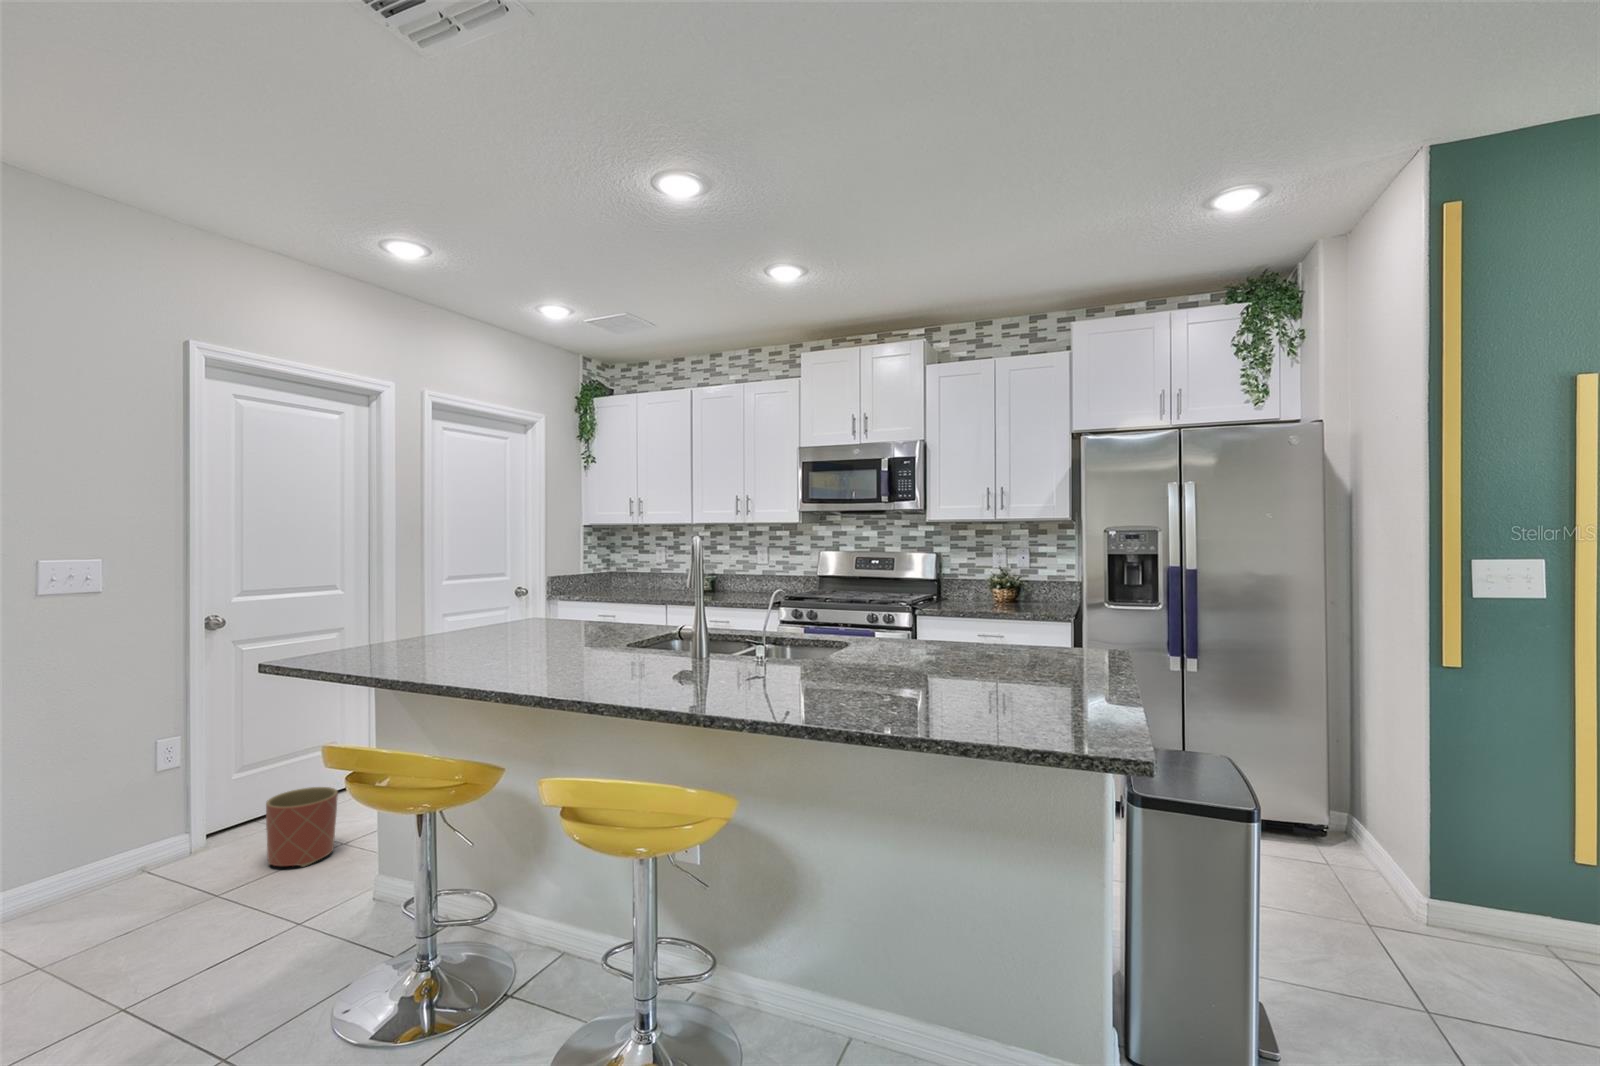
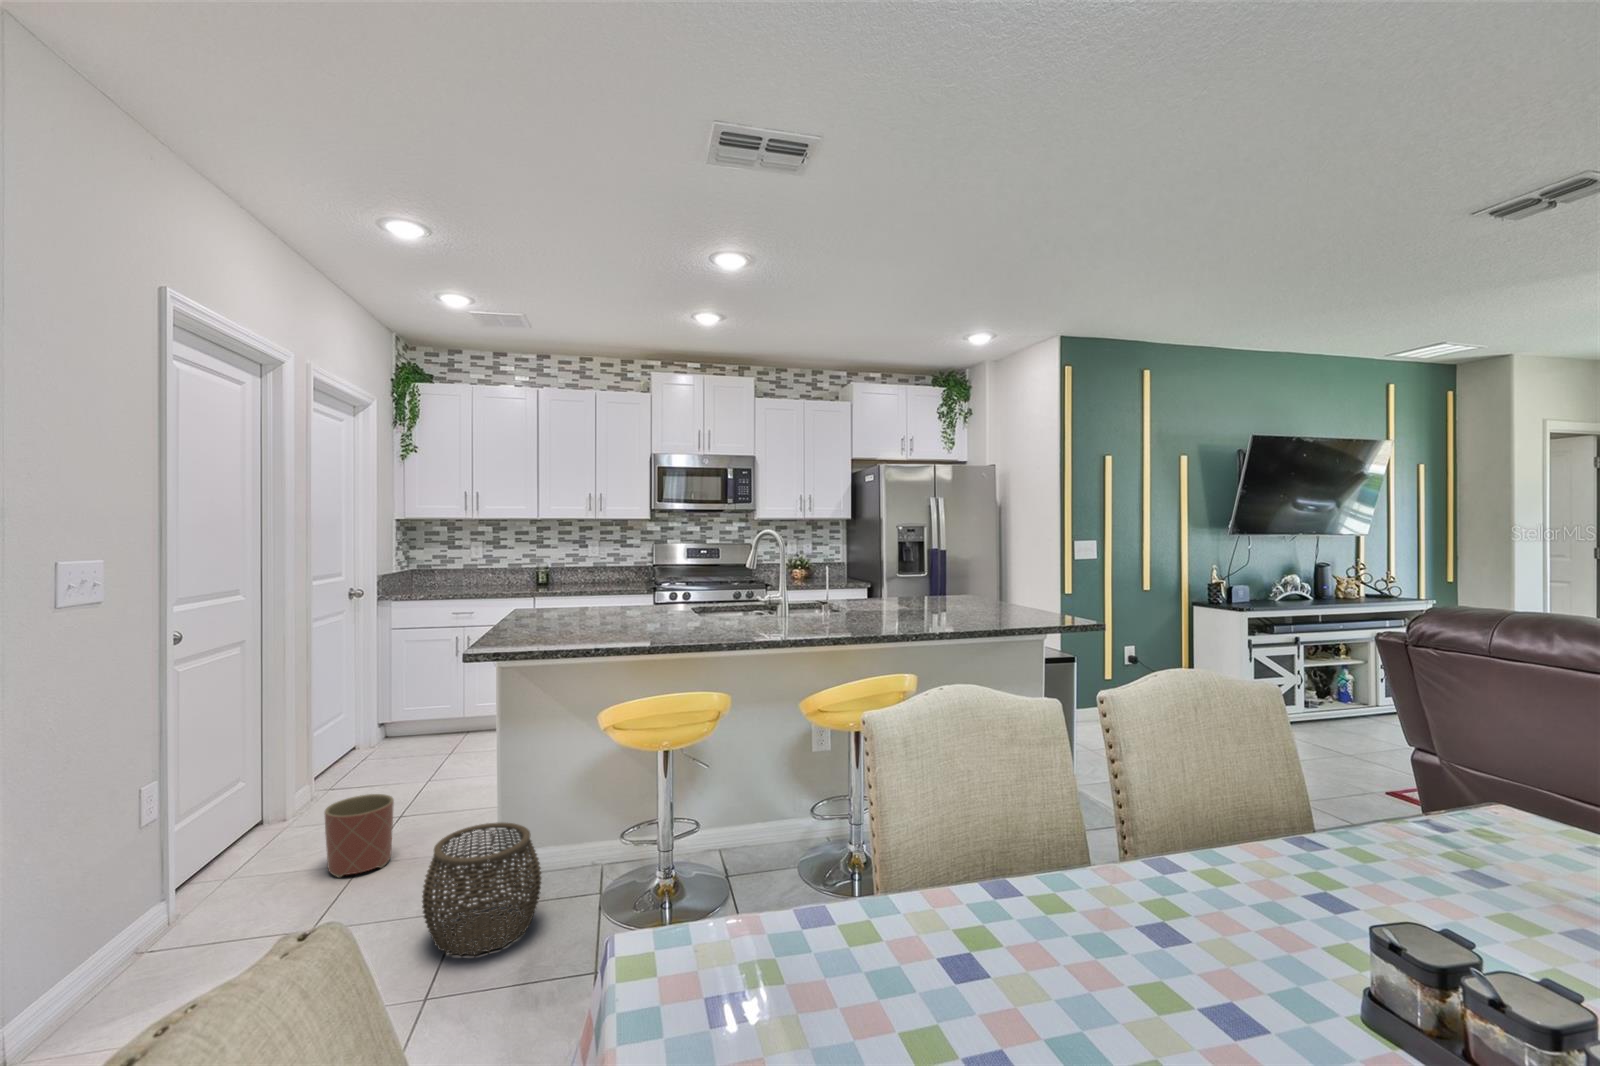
woven basket: none [110,853,278,1015] -> present [422,823,541,956]

